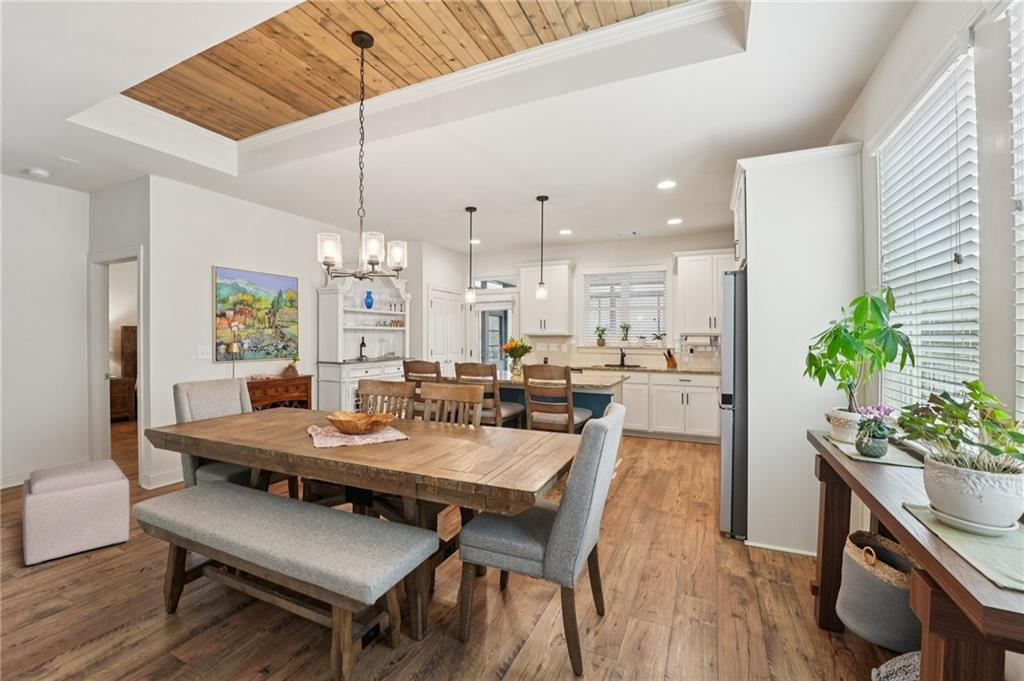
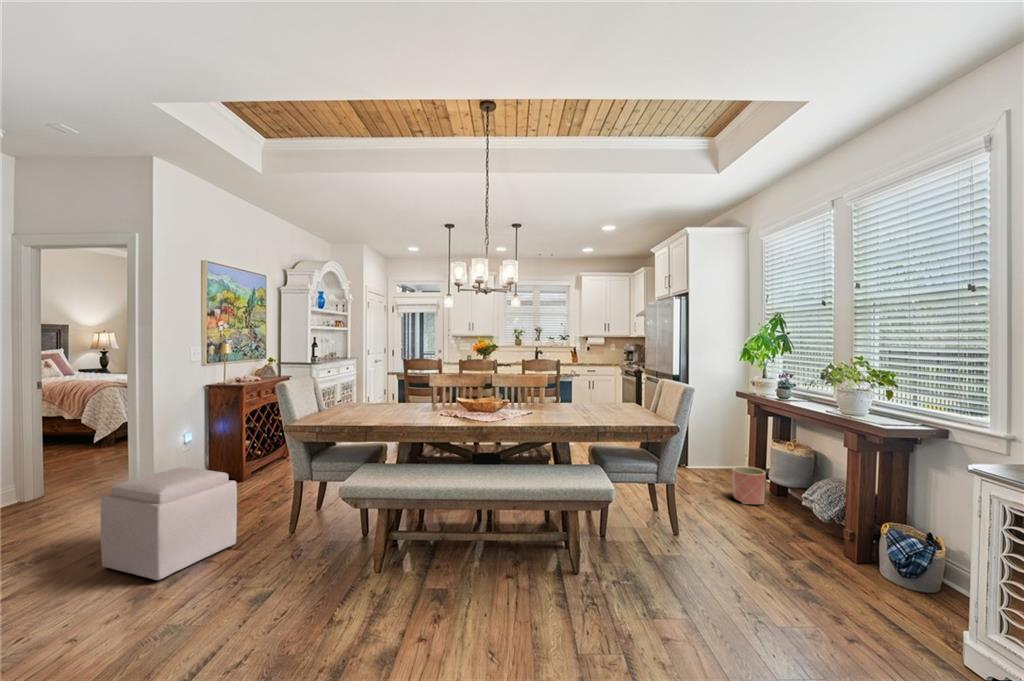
planter: none [738,554,795,630] -> present [732,466,766,504]

